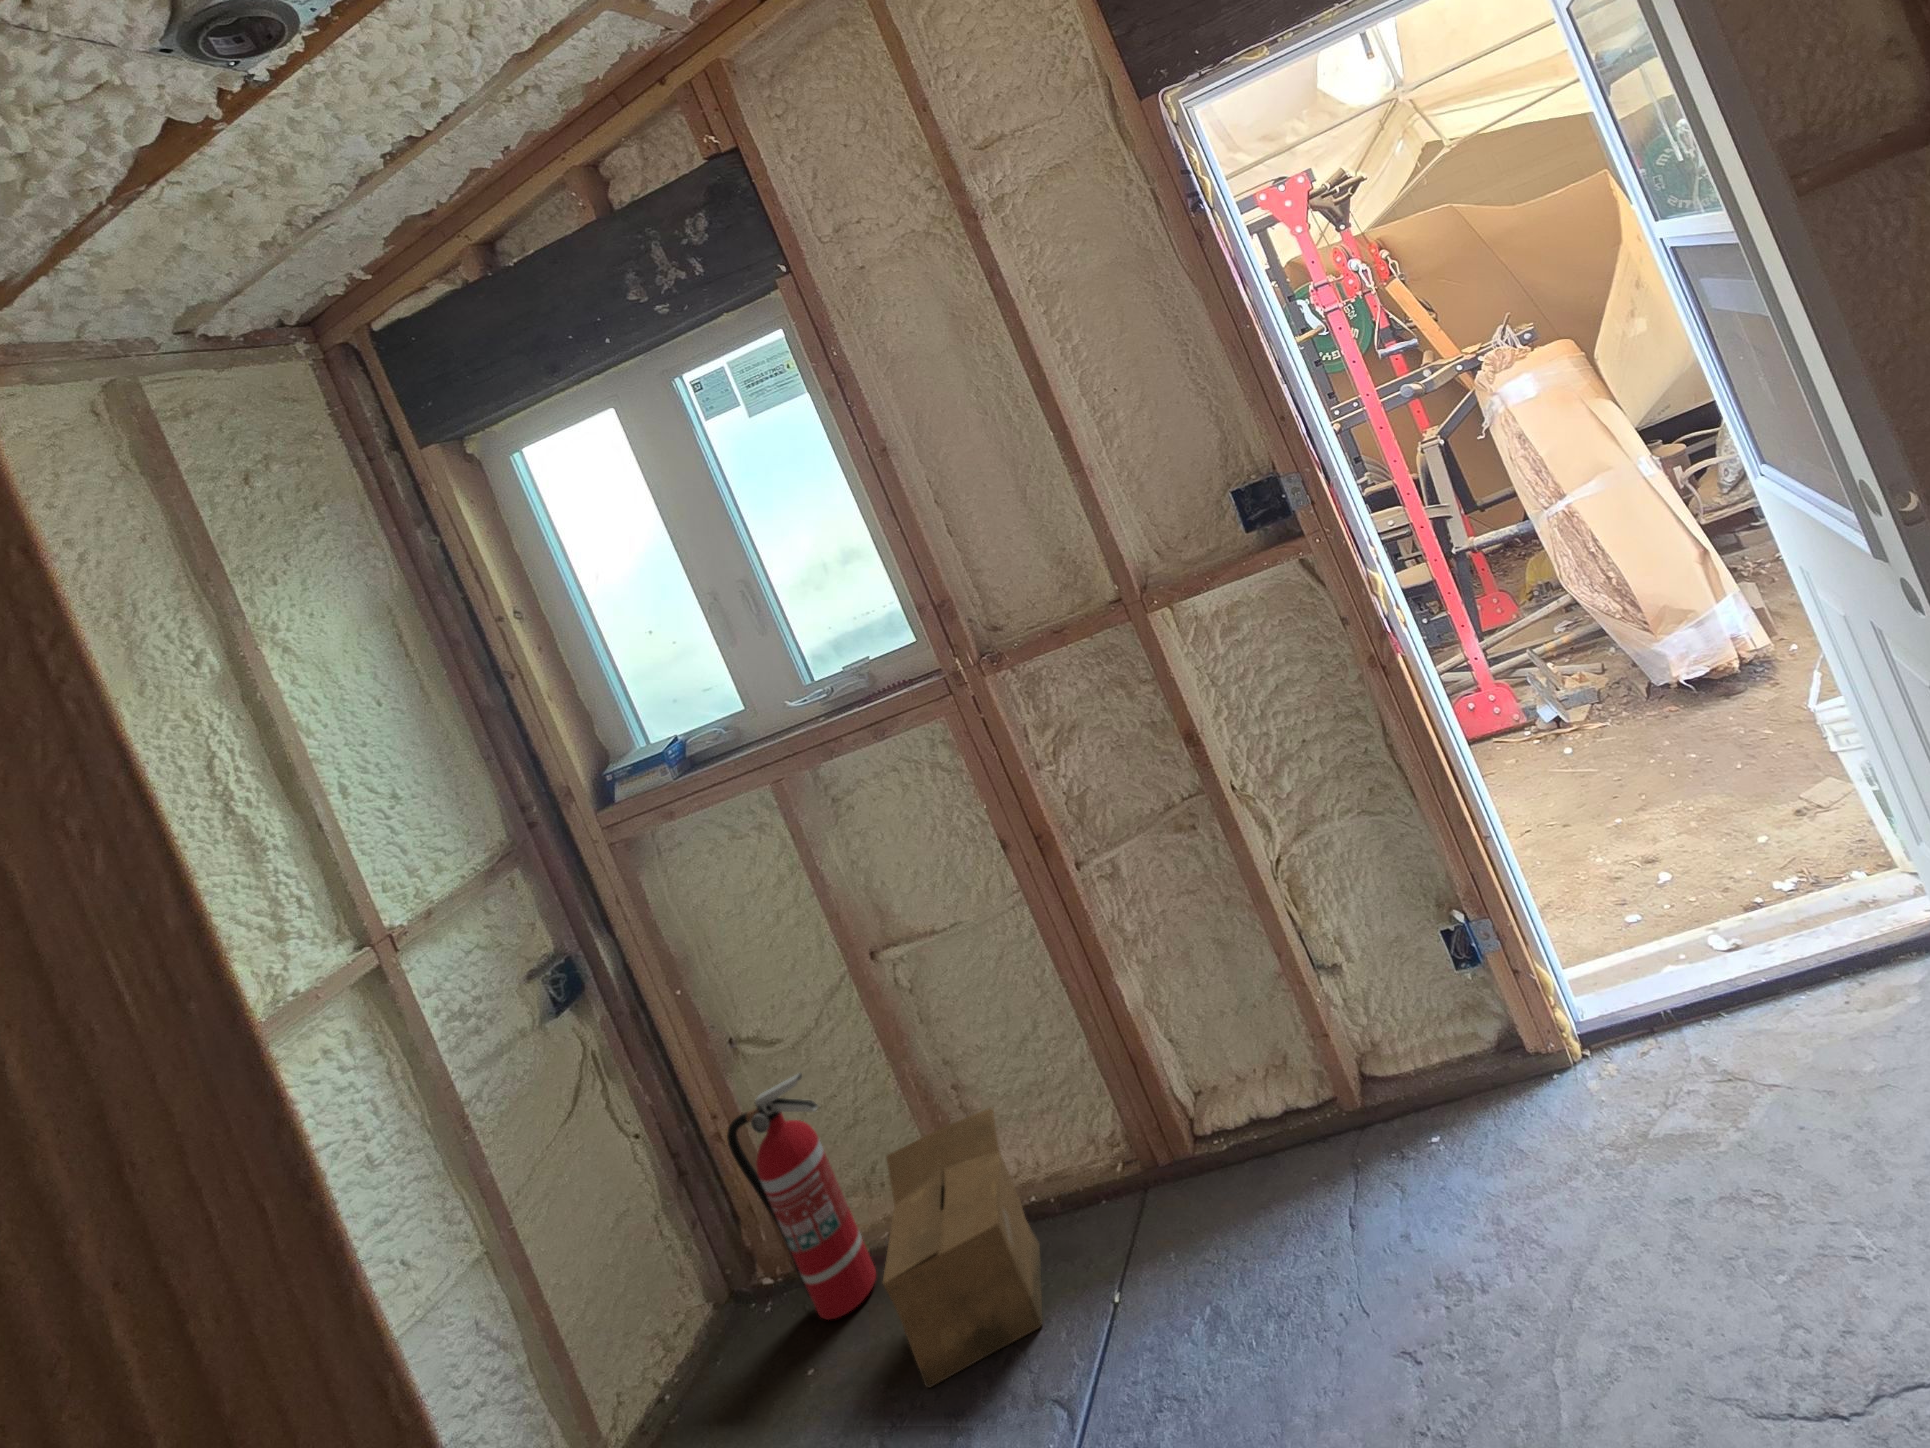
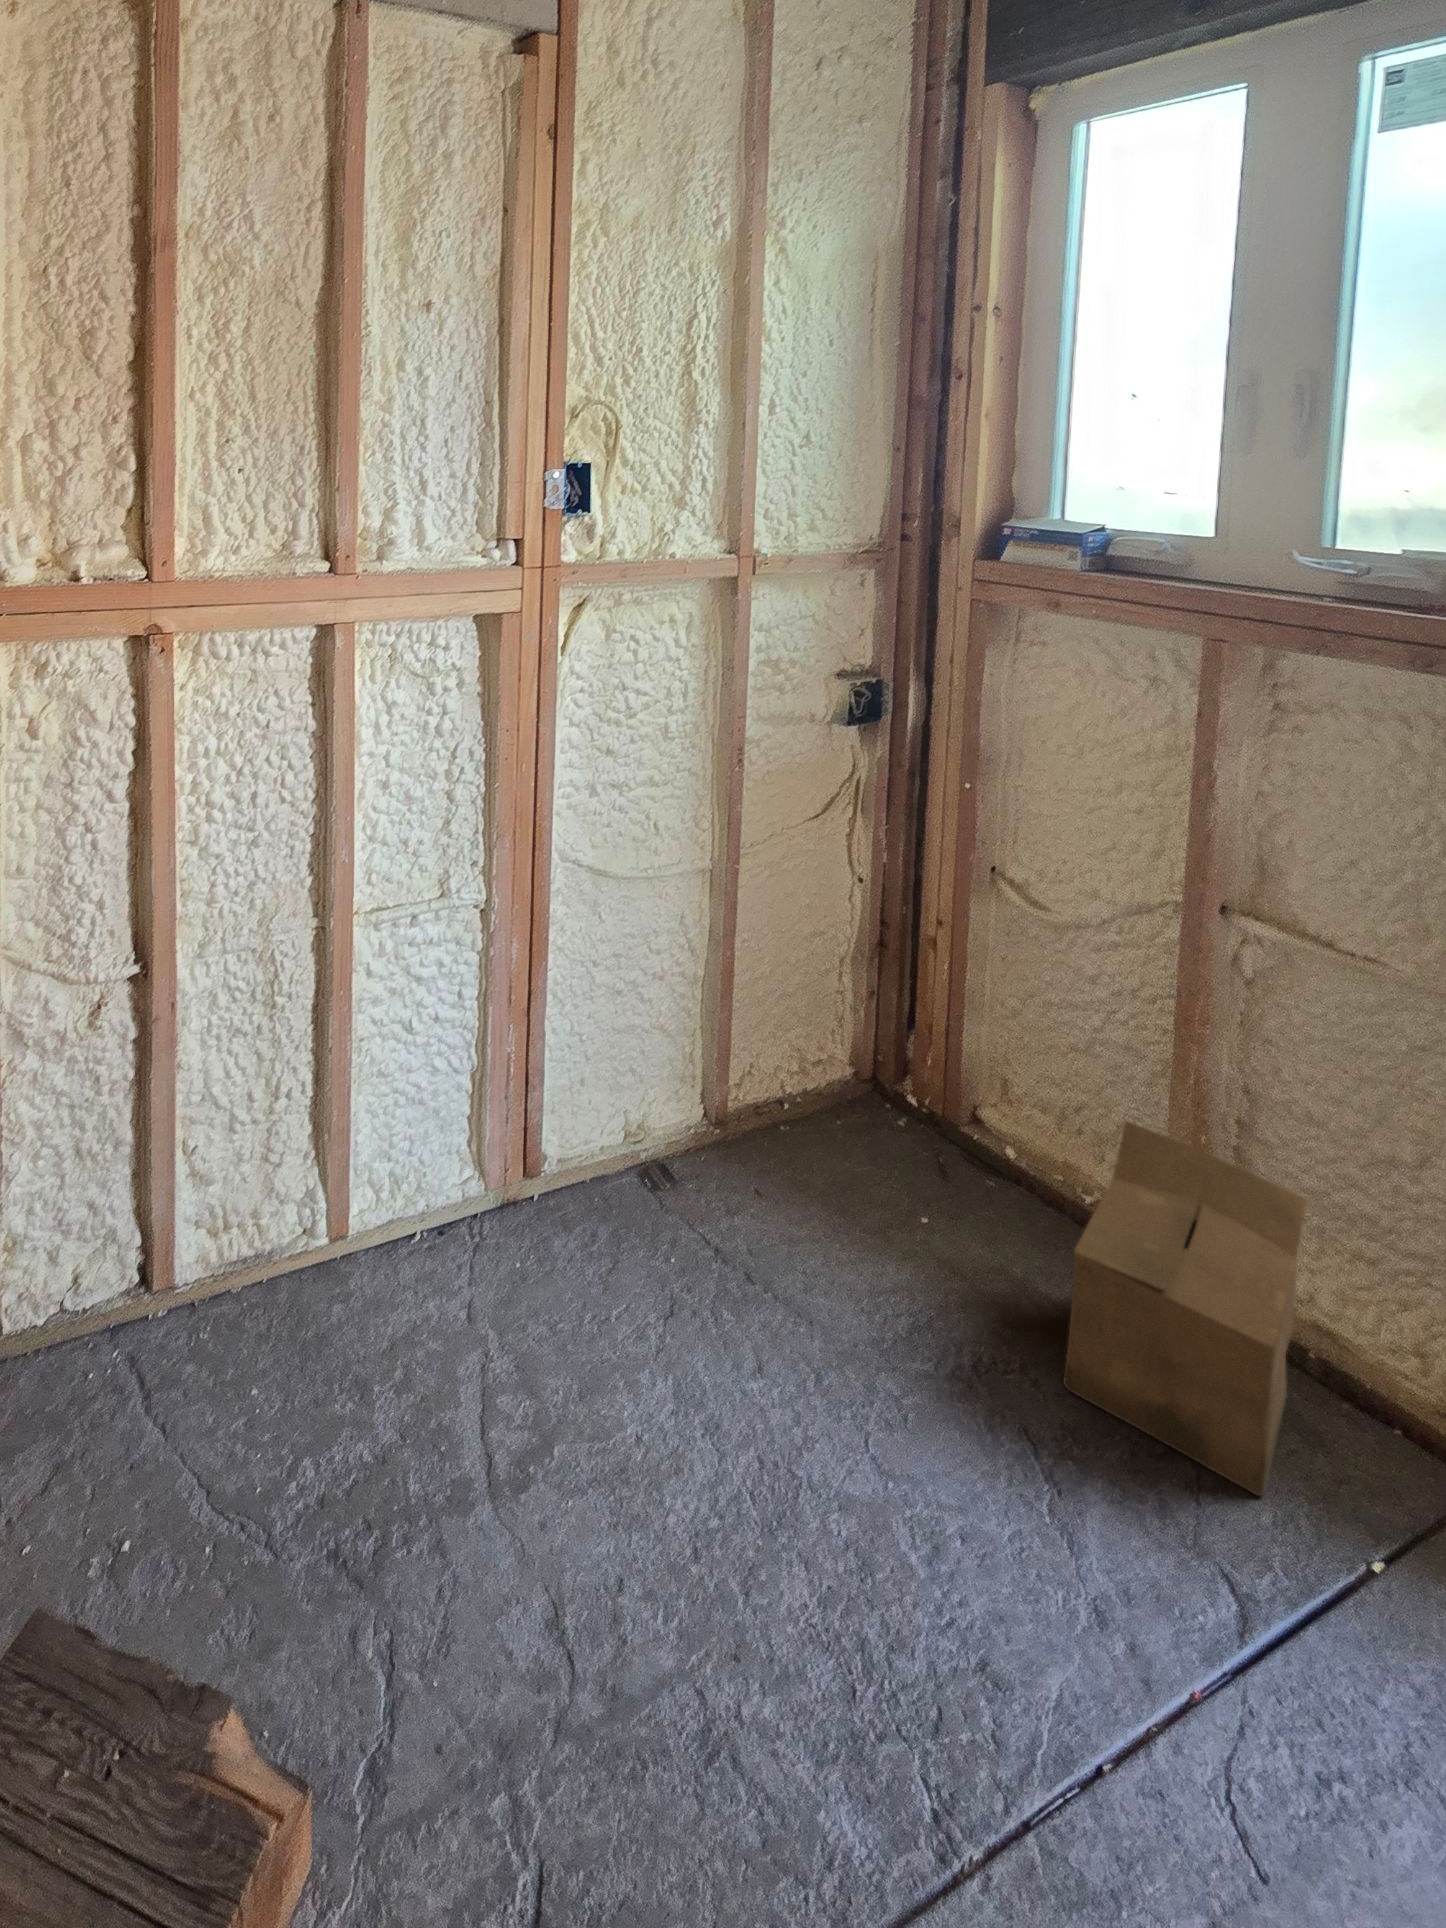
fire extinguisher: present [727,1073,876,1319] -> none [945,940,1070,1213]

